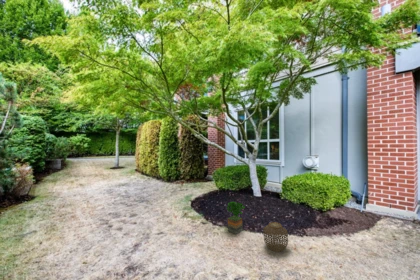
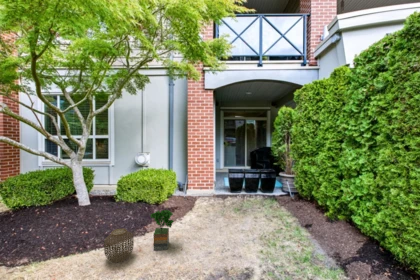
potted tree: present [227,202,245,234] -> present [150,210,174,250]

